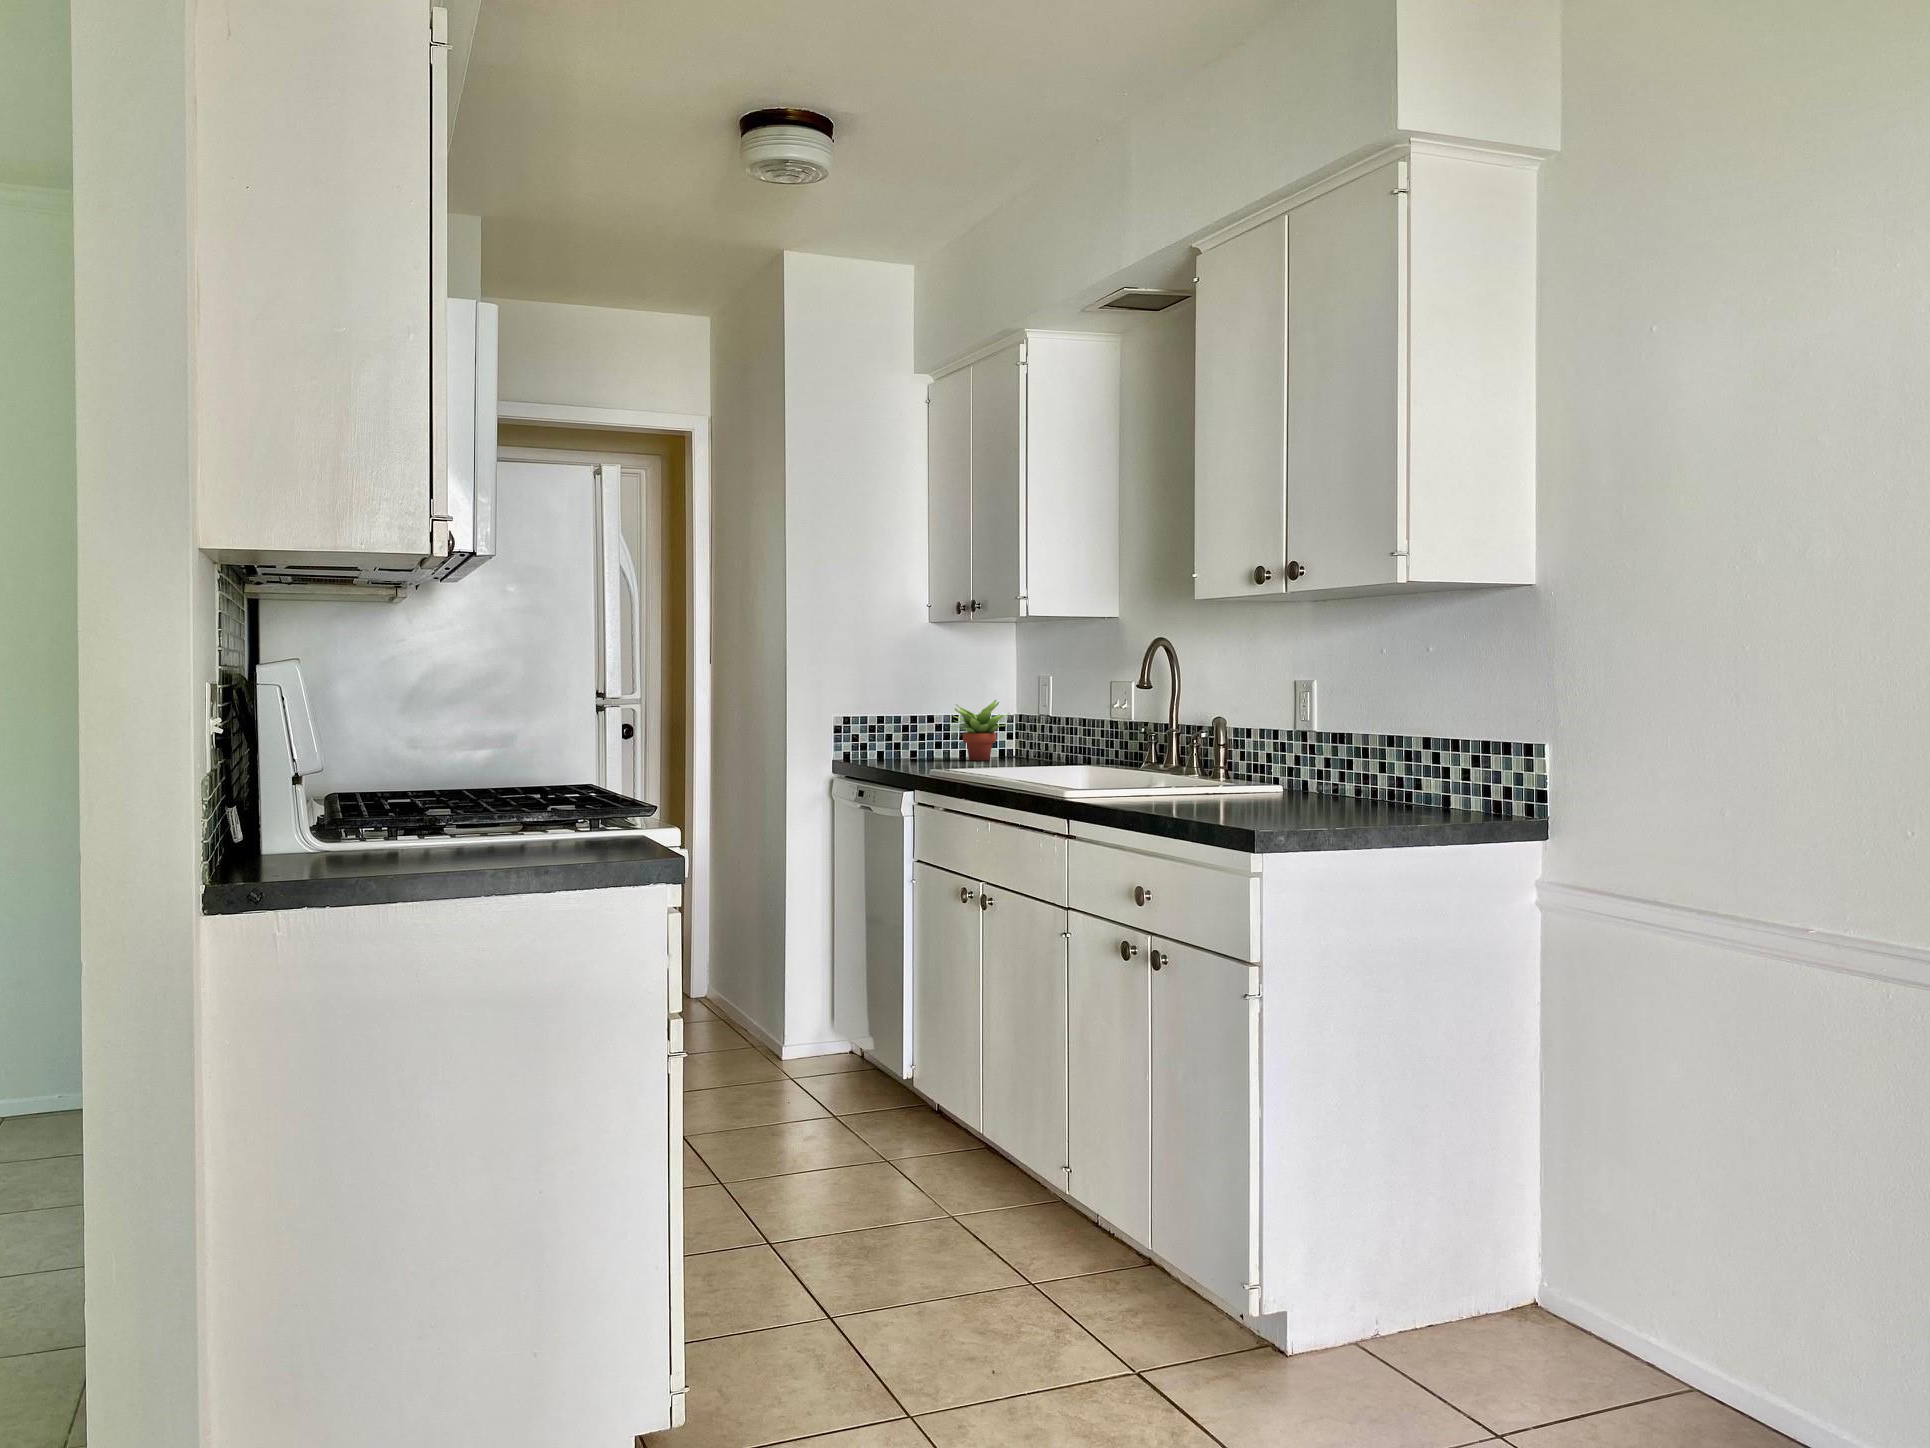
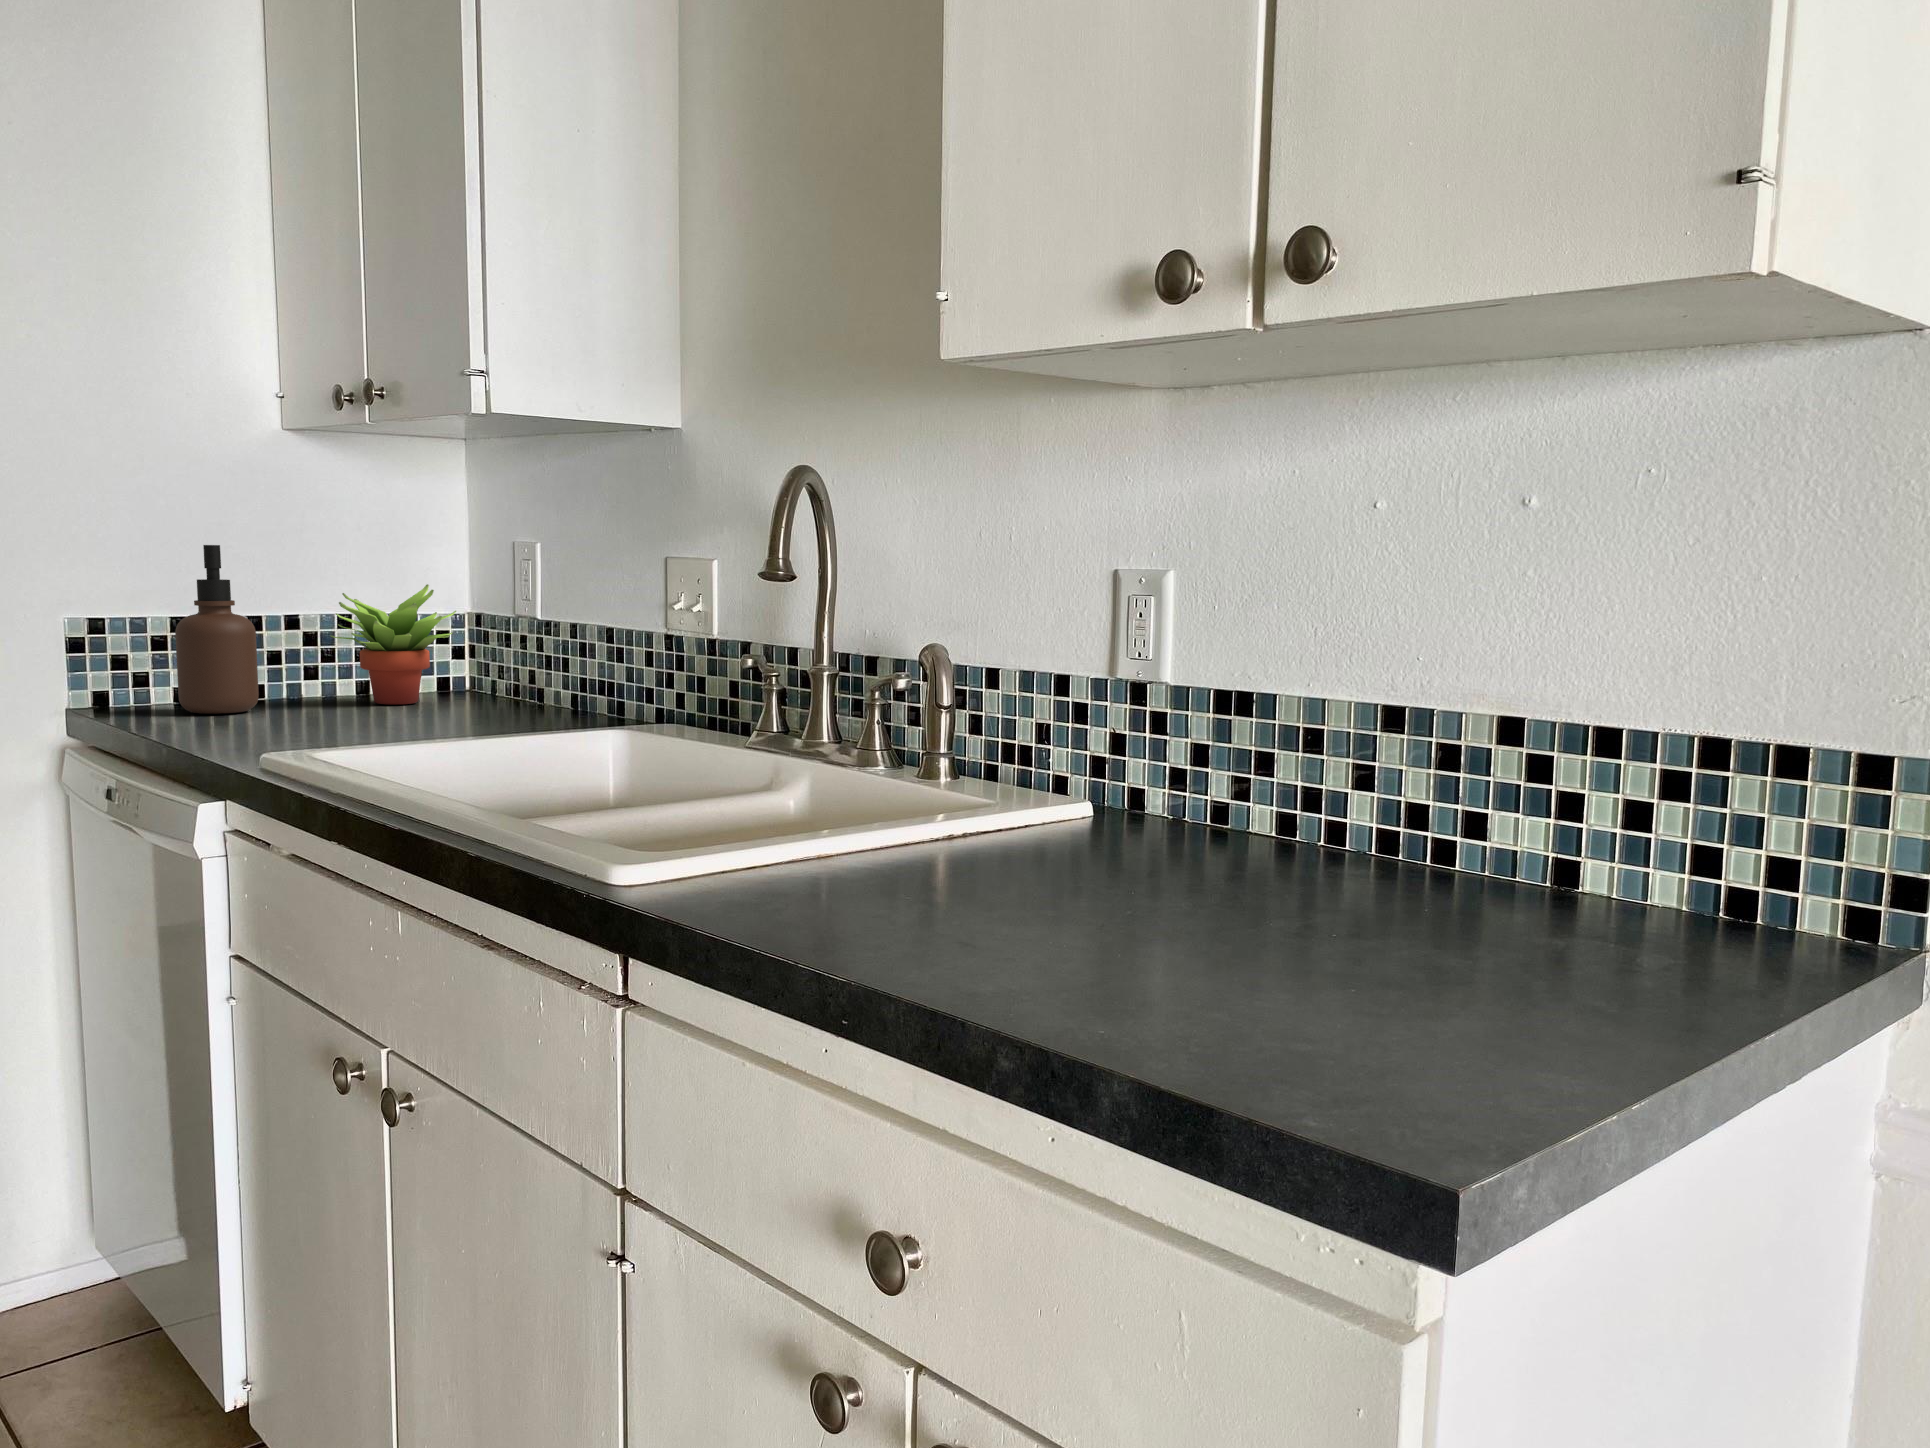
soap dispenser: none [882,681,917,763] -> present [175,545,259,714]

